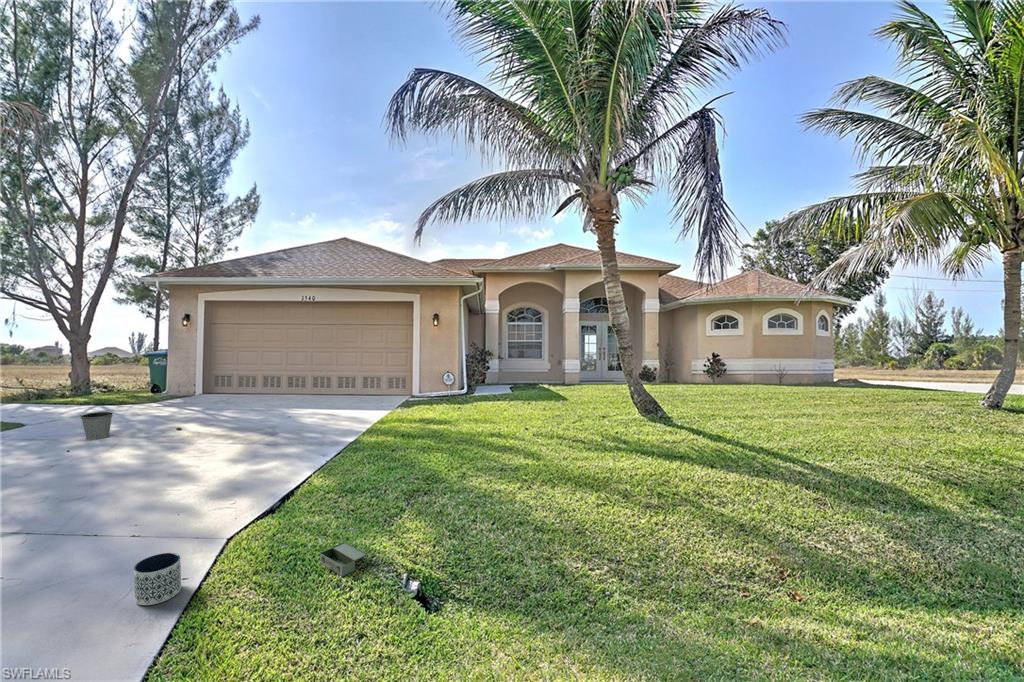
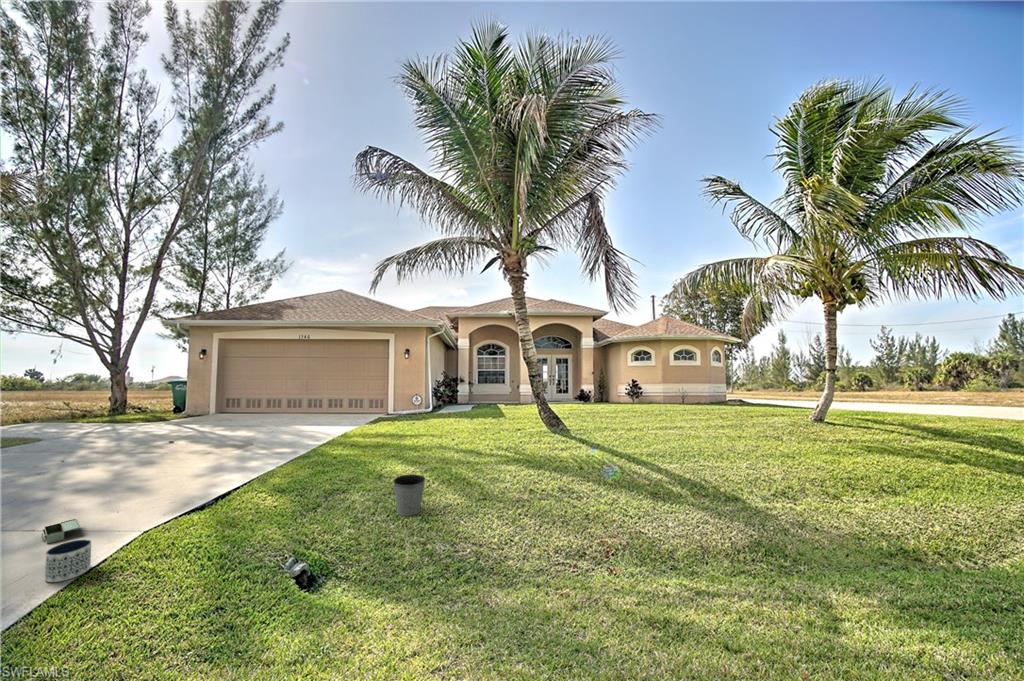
bucket: present [80,412,113,440] -> present [393,474,425,516]
toolbox: present [320,542,367,576] -> present [41,519,80,544]

